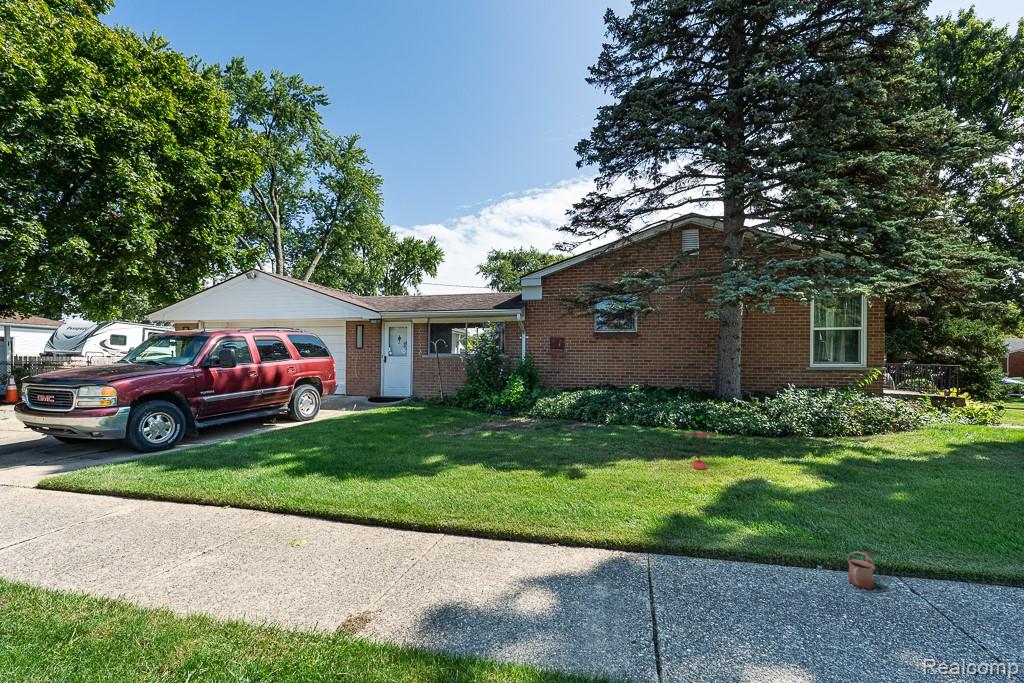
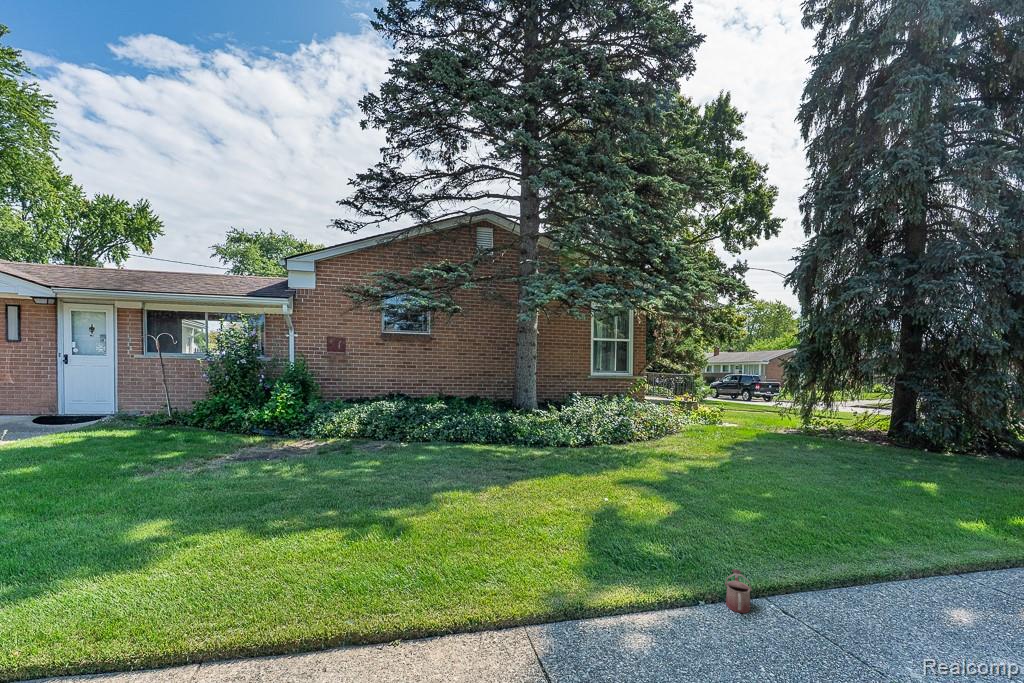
potted plant: present [685,431,713,470] -> none [509,442,538,483]

